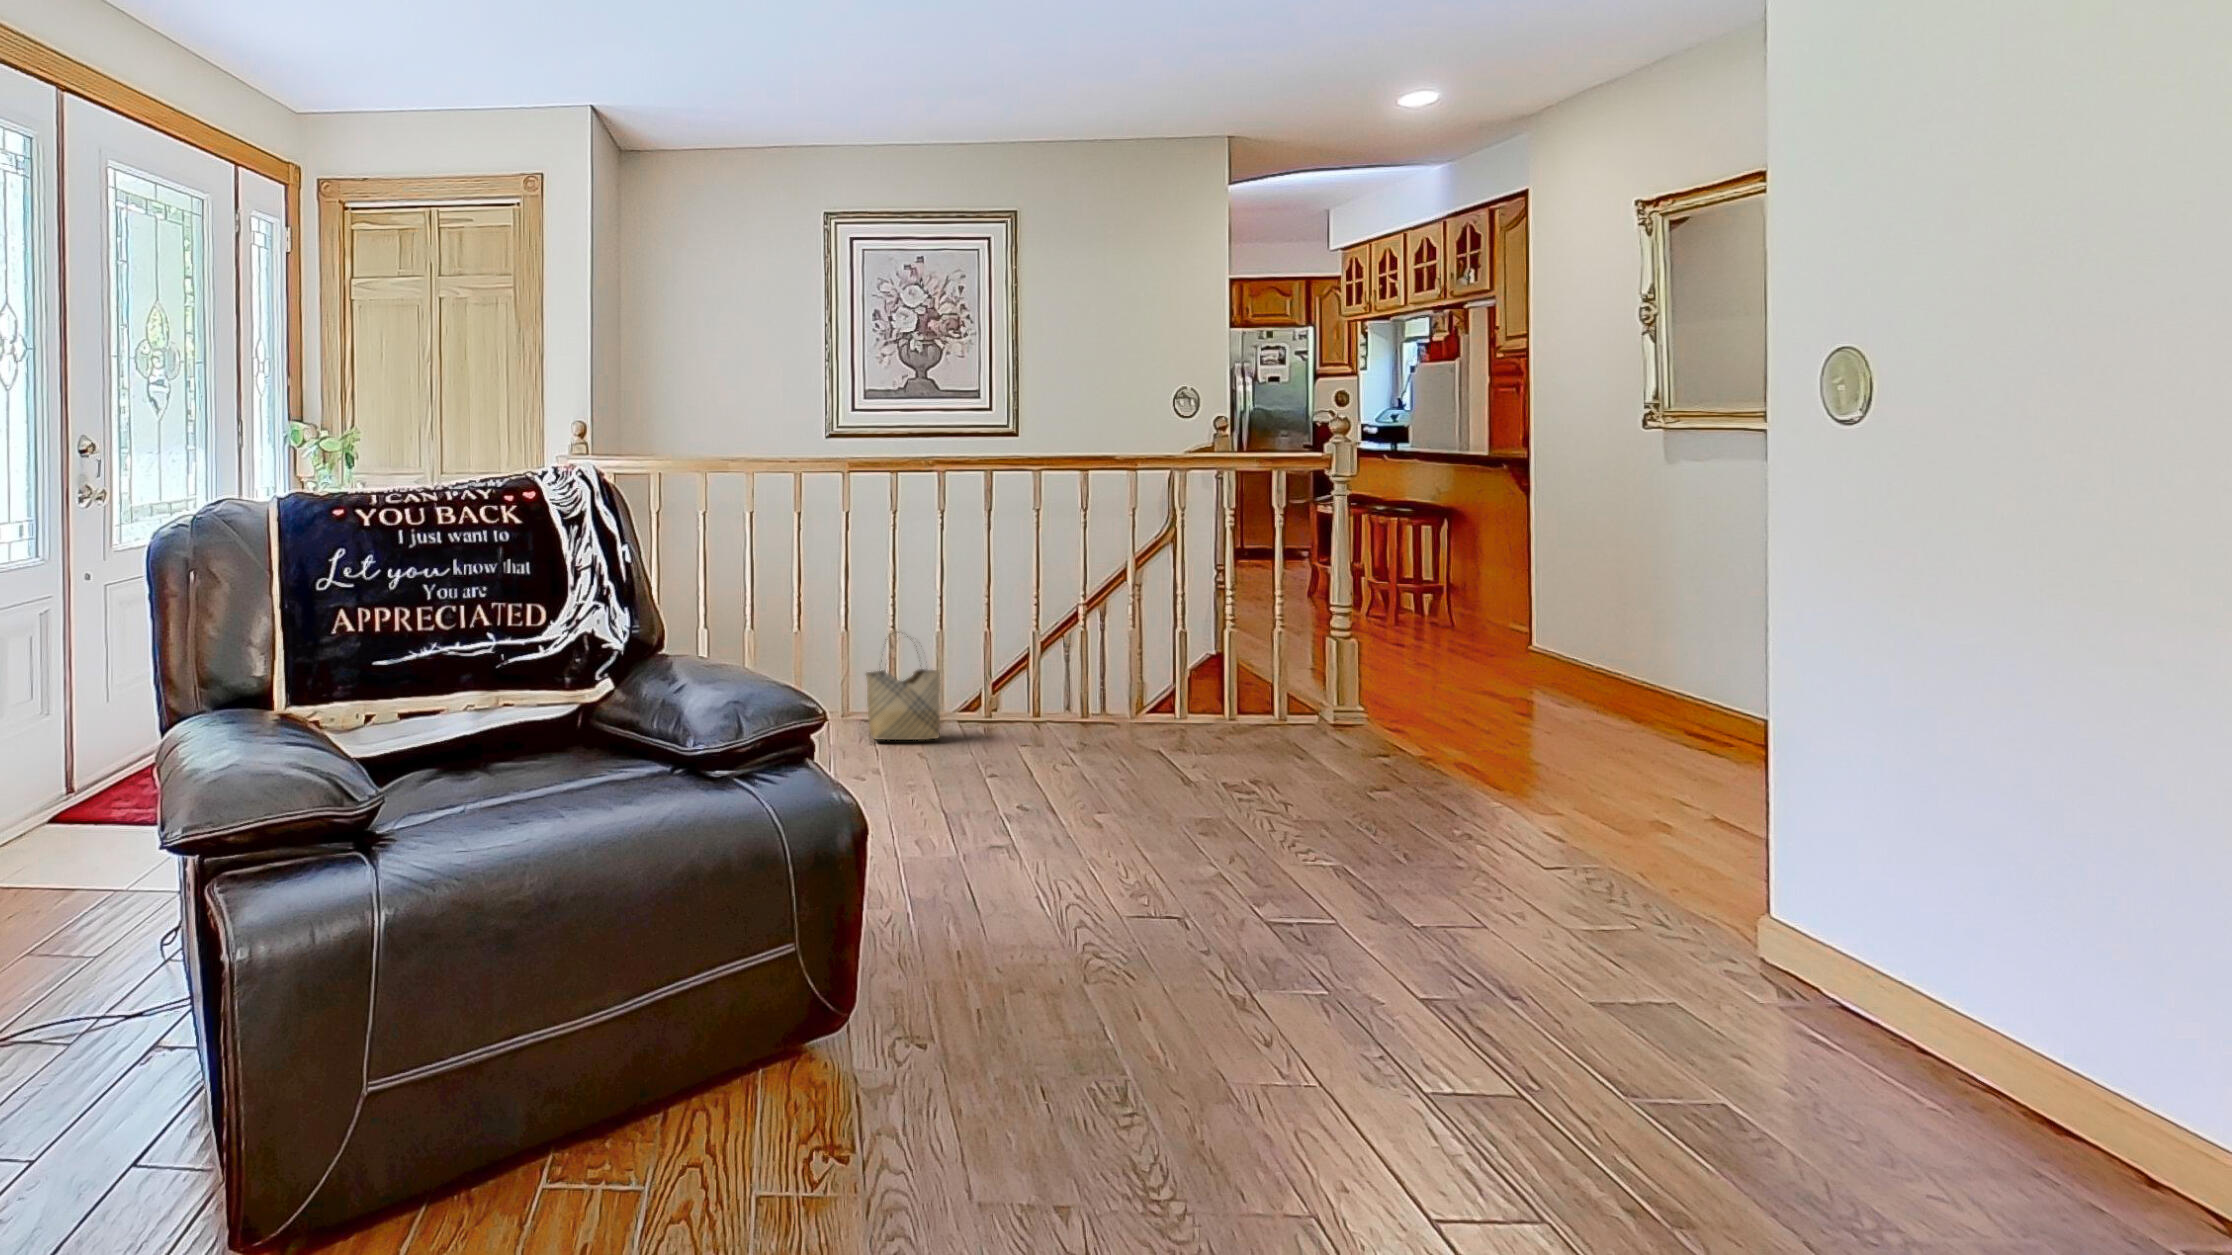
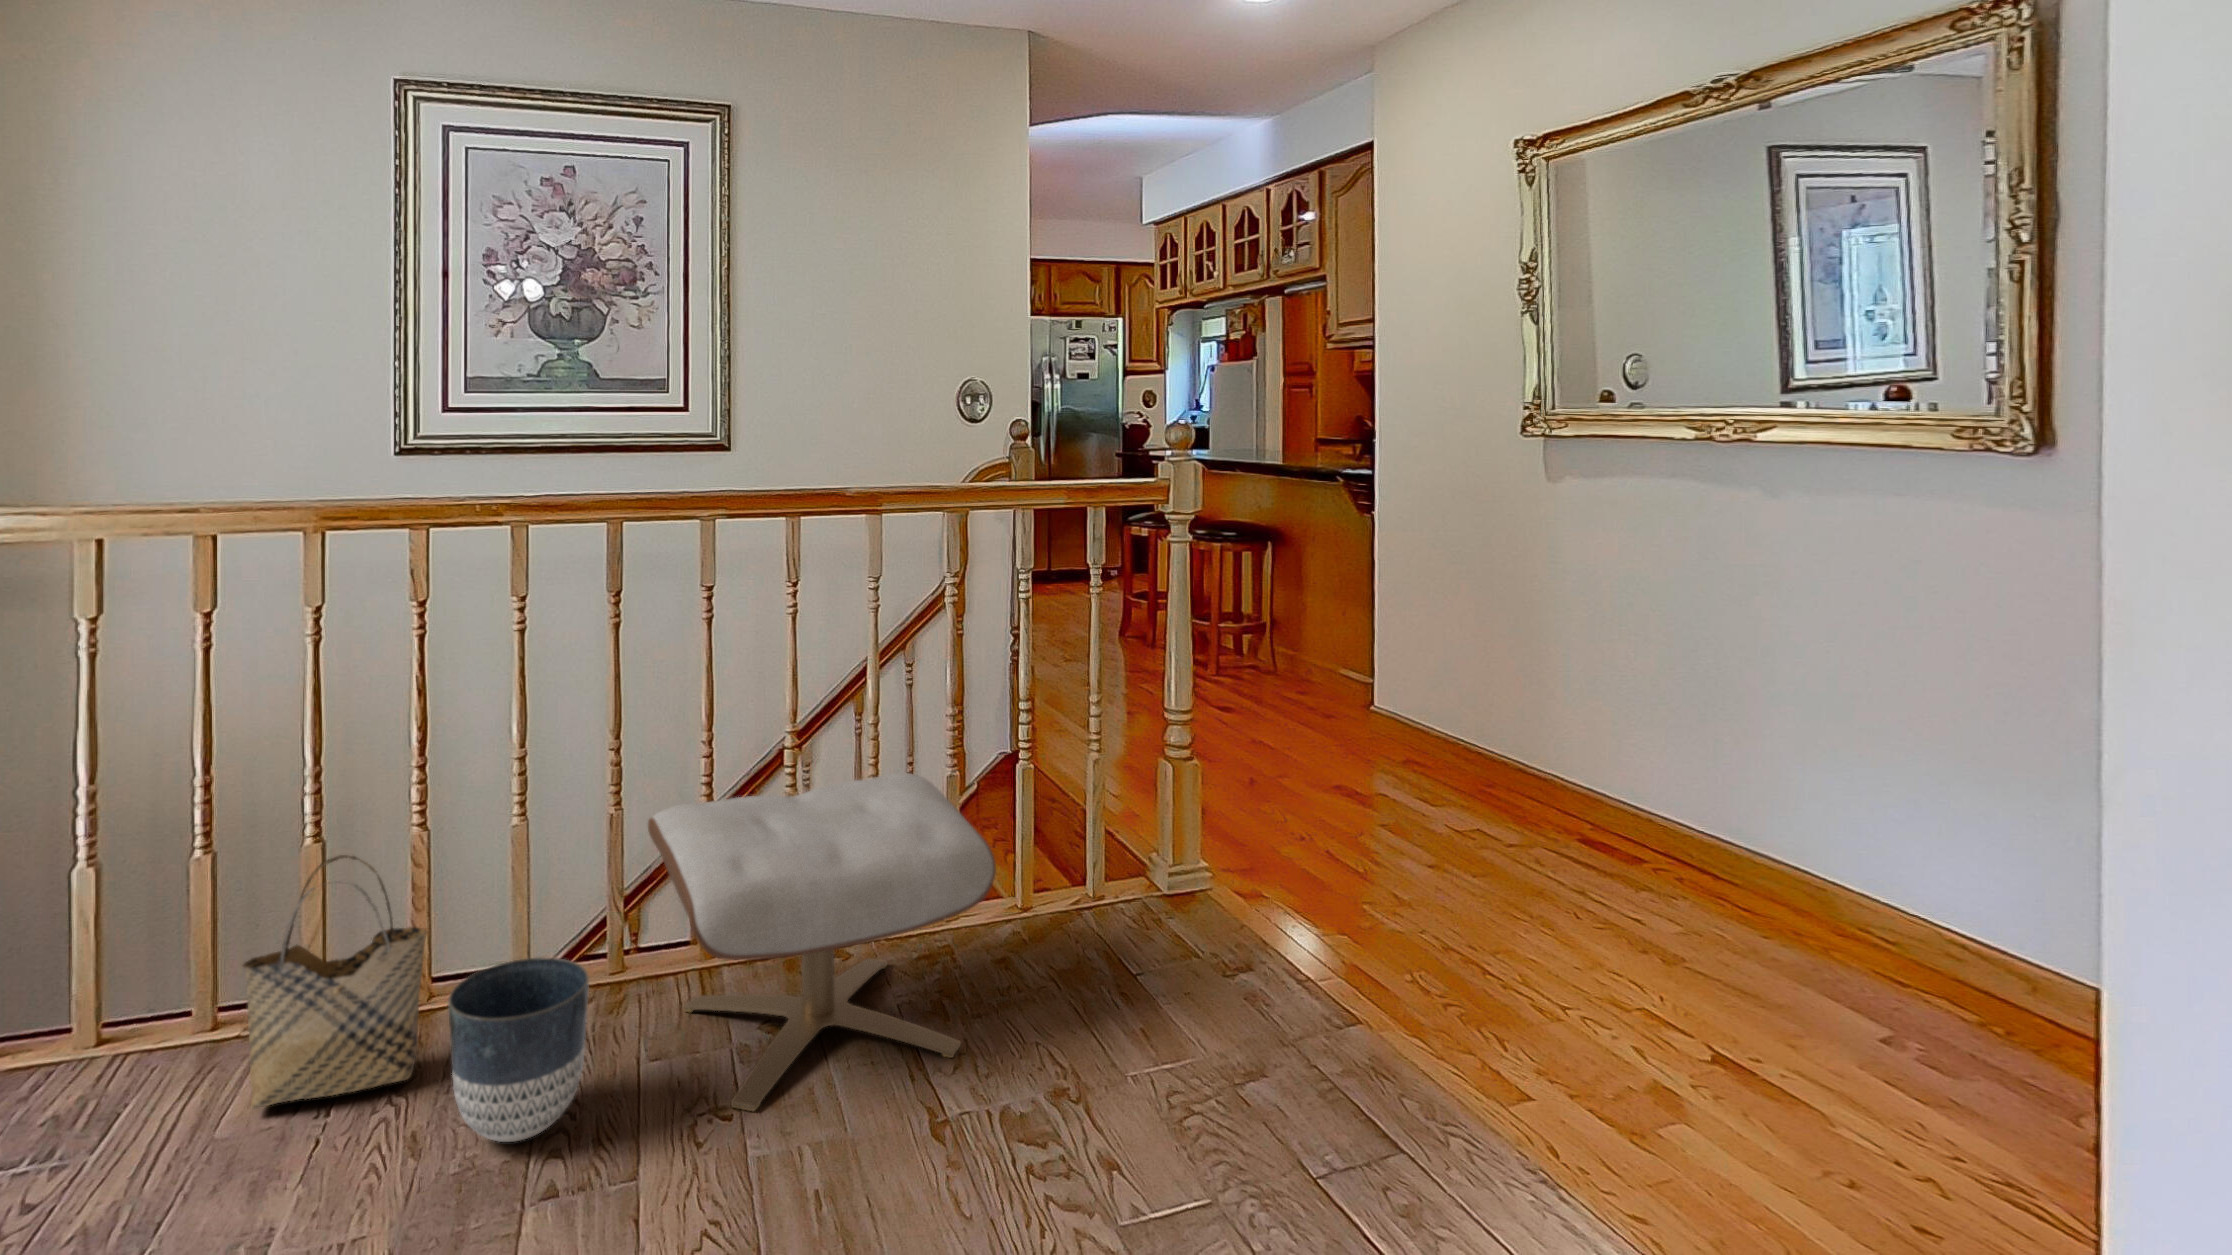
ottoman: none [1043,617,1245,763] -> present [648,773,996,1111]
planter: none [971,682,1035,759] -> present [448,958,589,1142]

